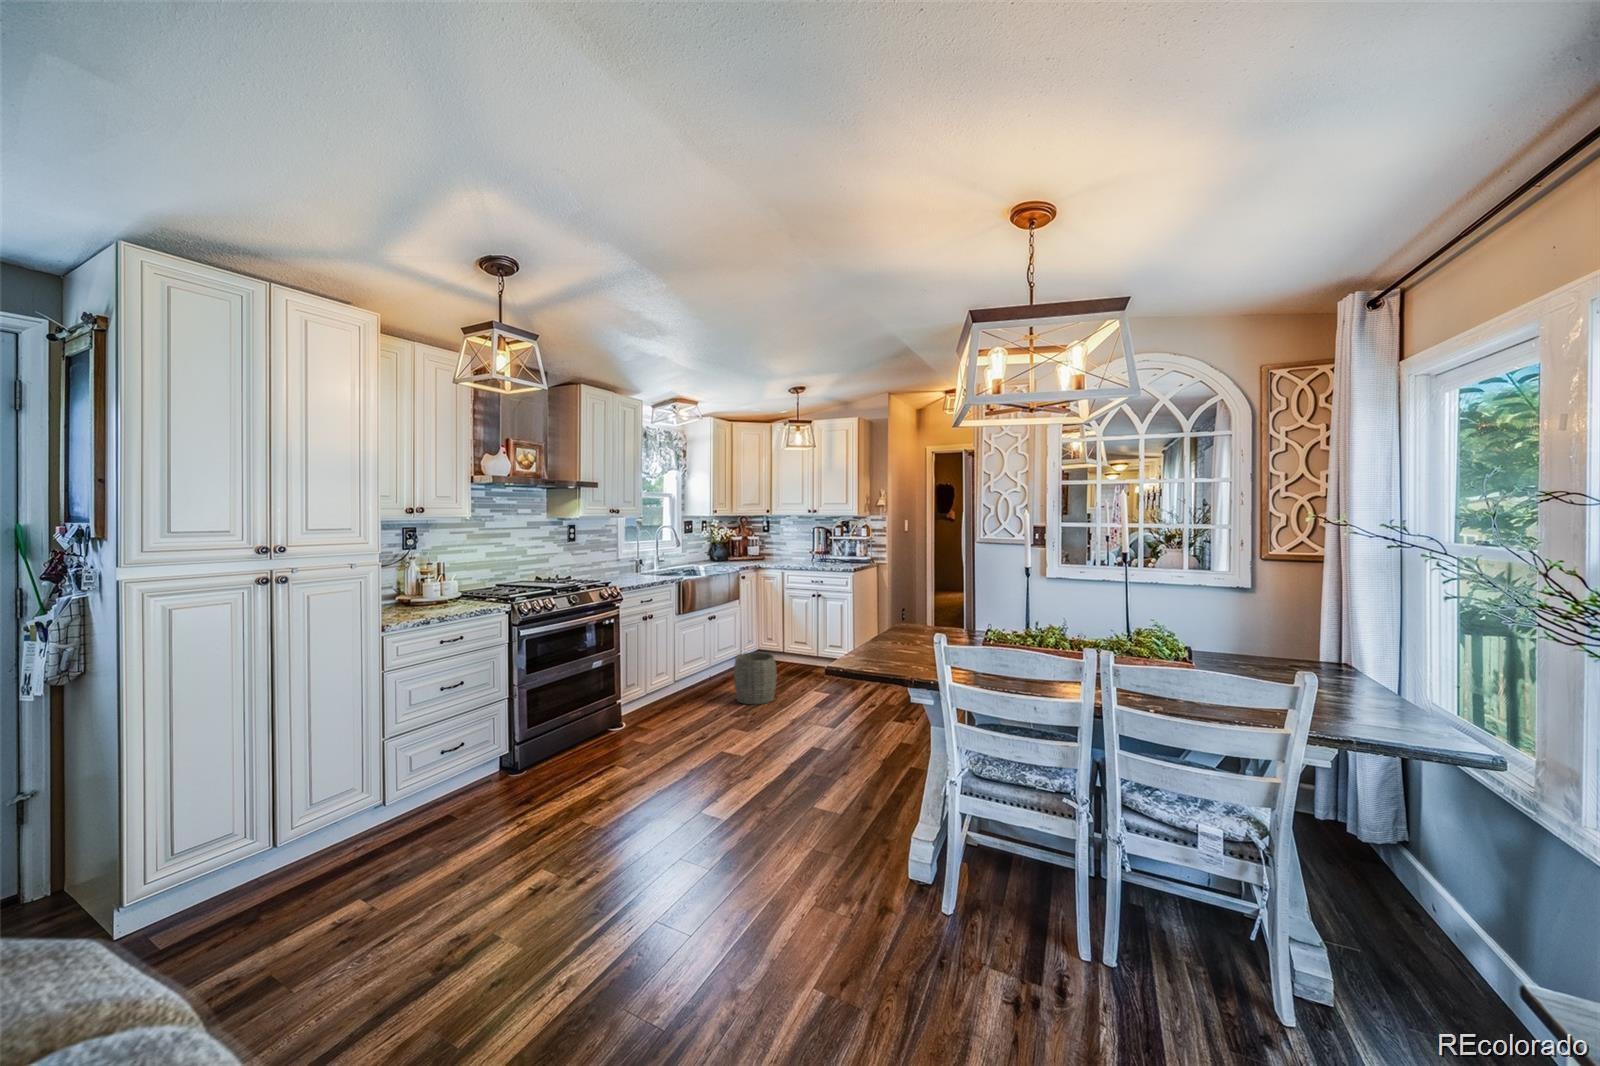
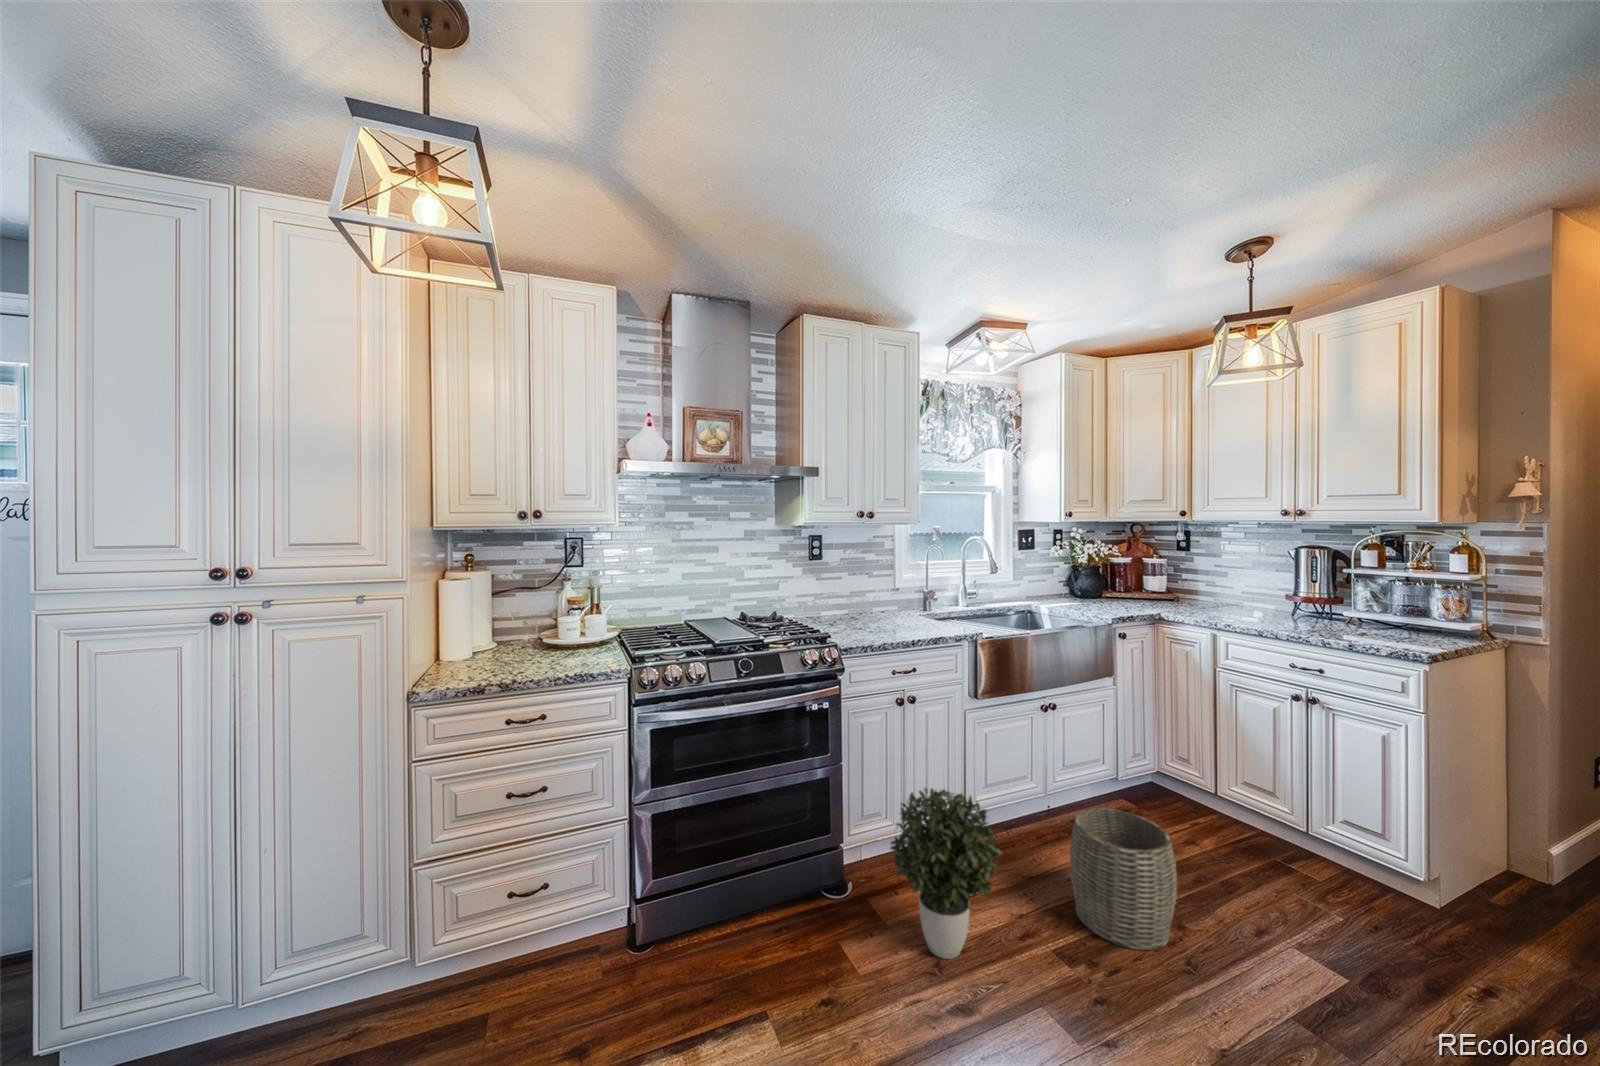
potted plant: none [661,648,714,726] -> present [890,788,1003,959]

